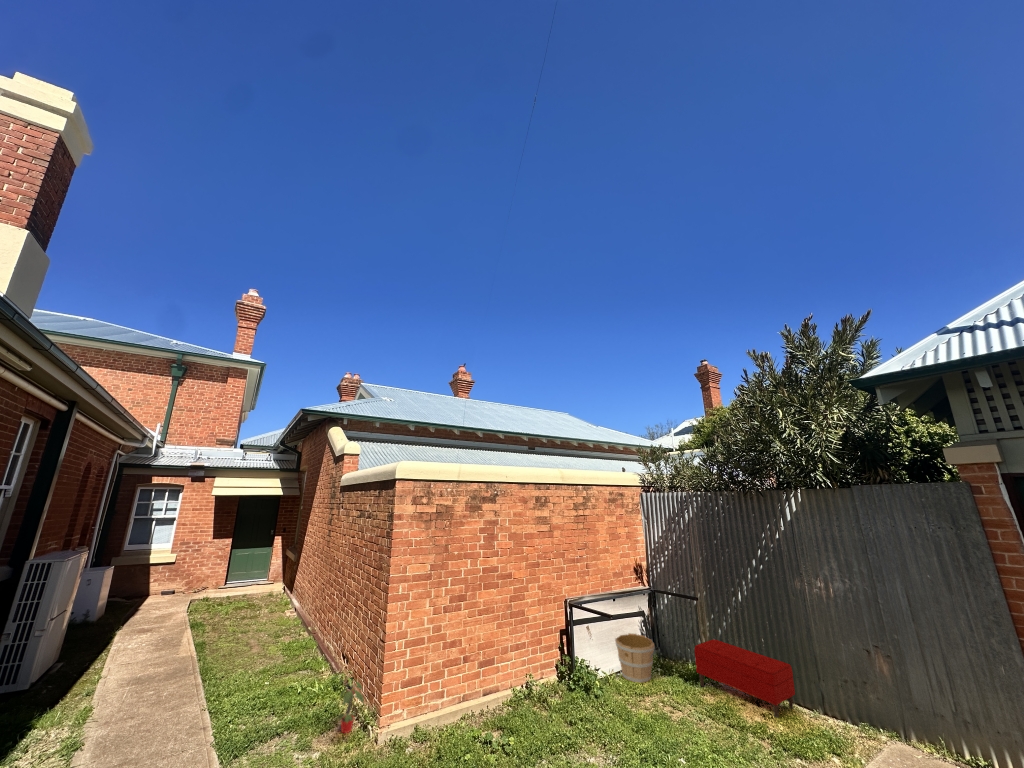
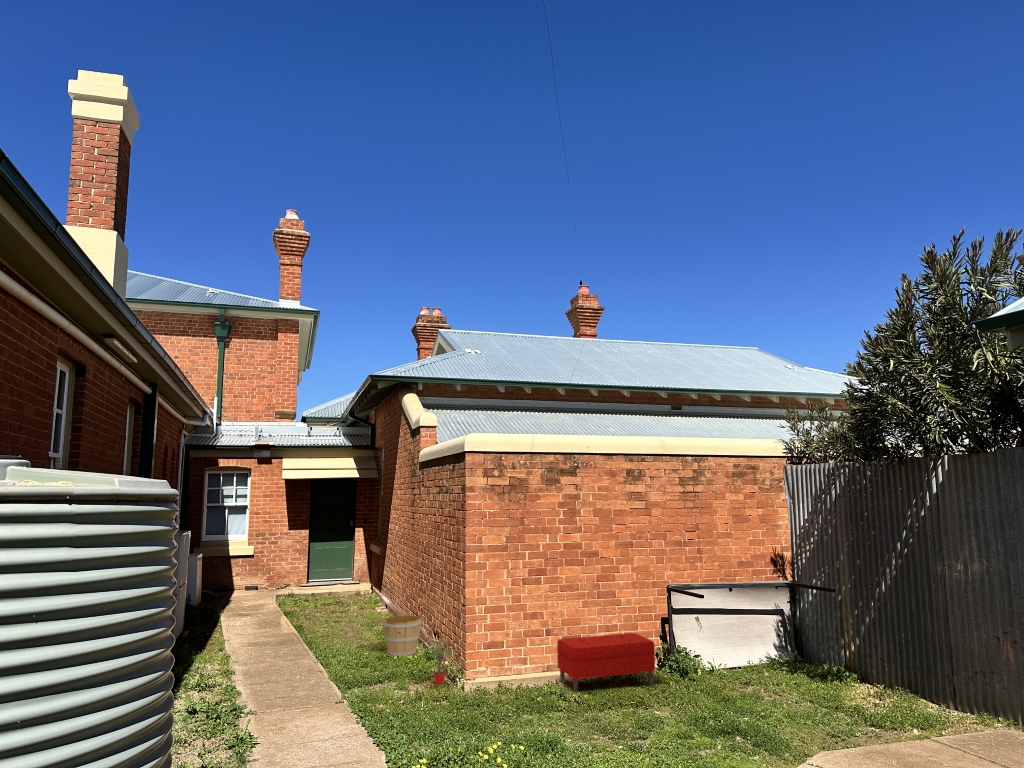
wooden bucket: present [615,633,655,683] -> present [382,614,422,656]
bench: present [695,639,795,718] -> present [557,633,655,692]

